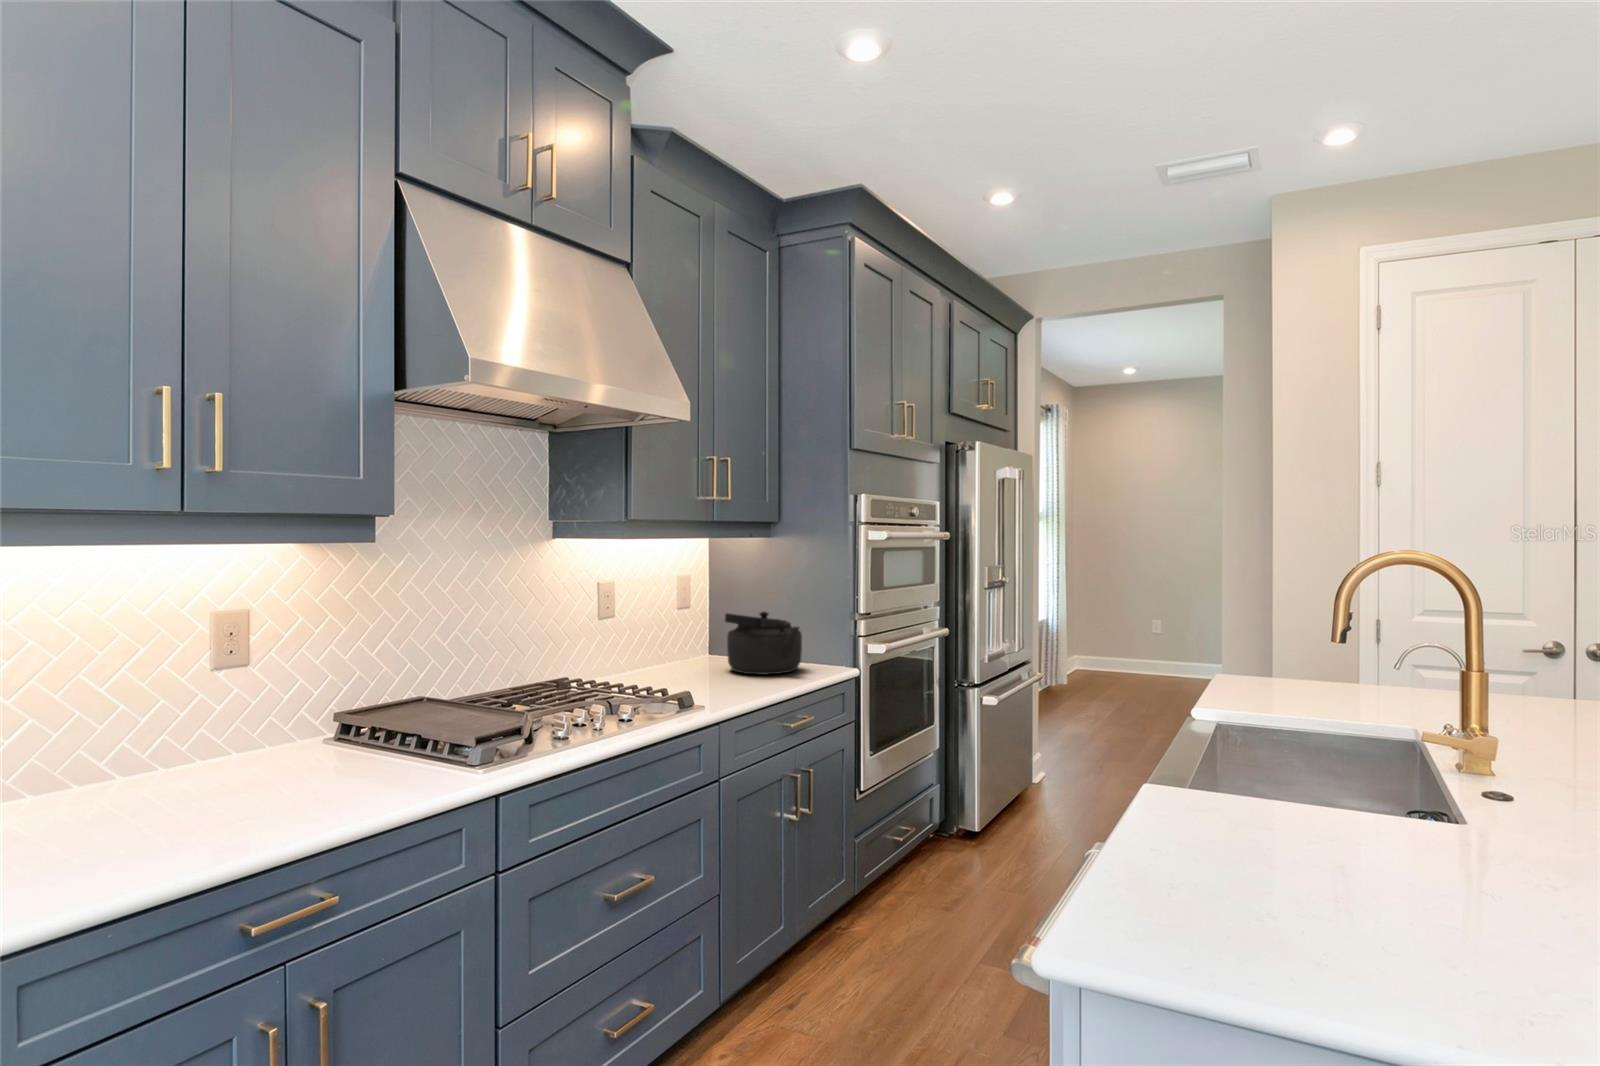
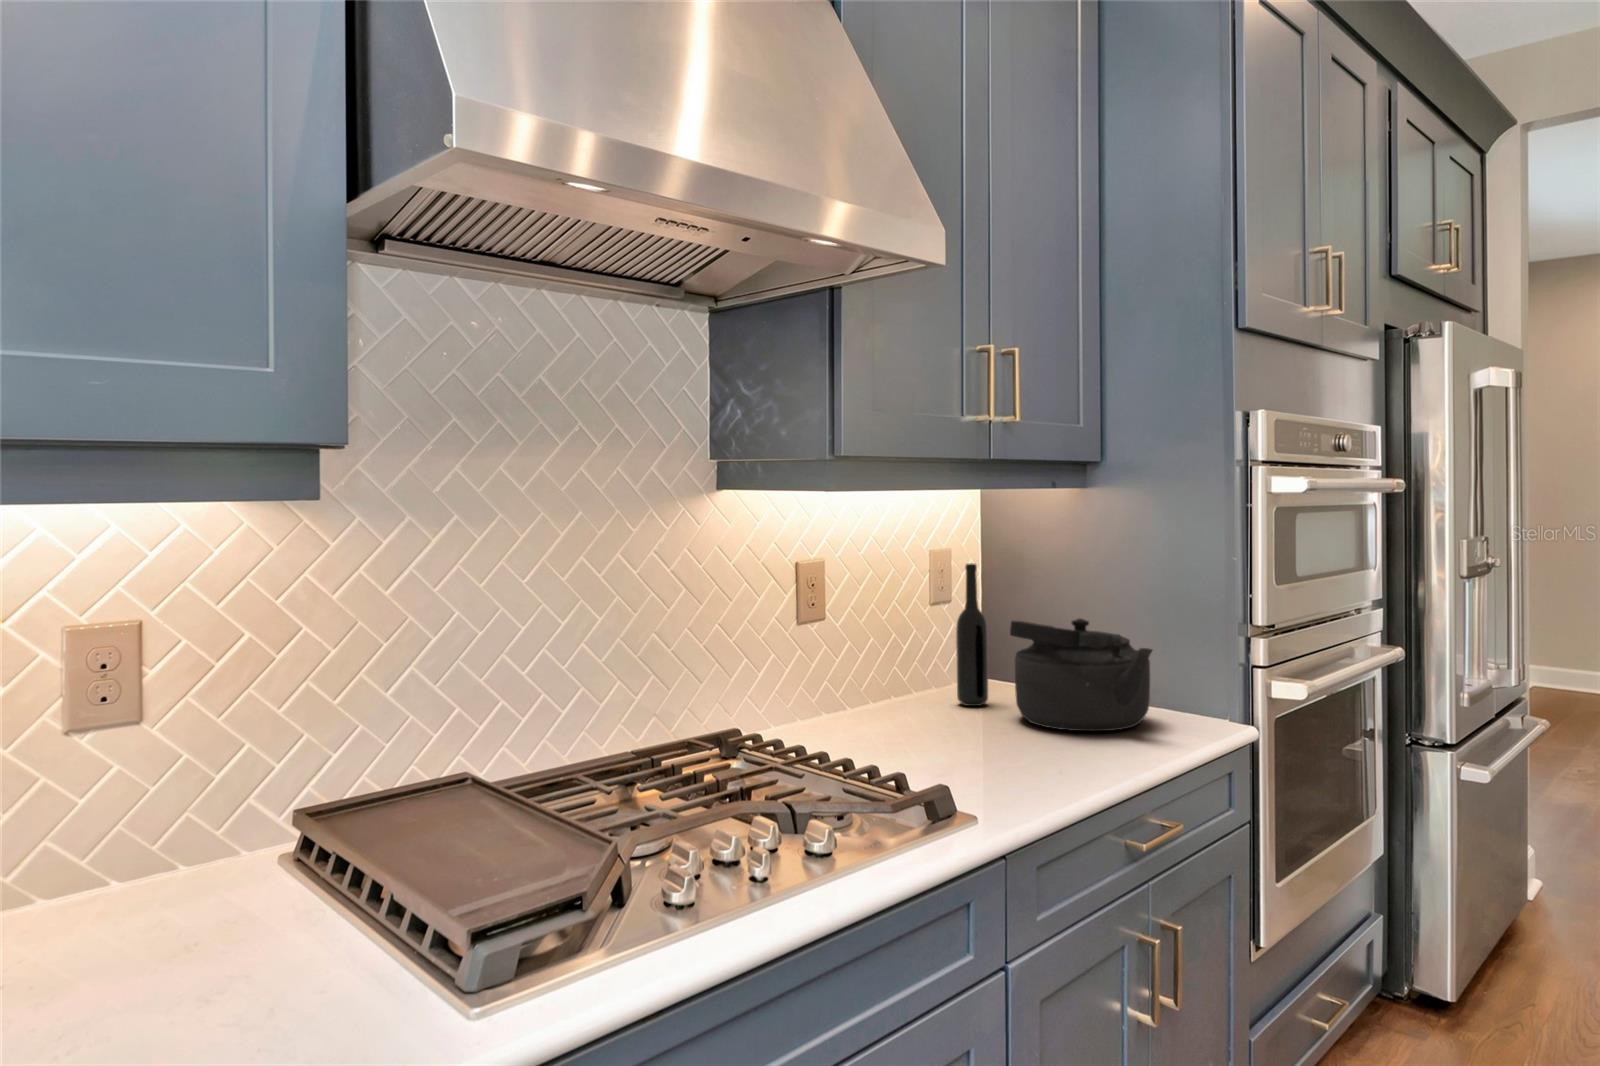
bottle: none [695,580,713,665] -> present [956,564,988,706]

